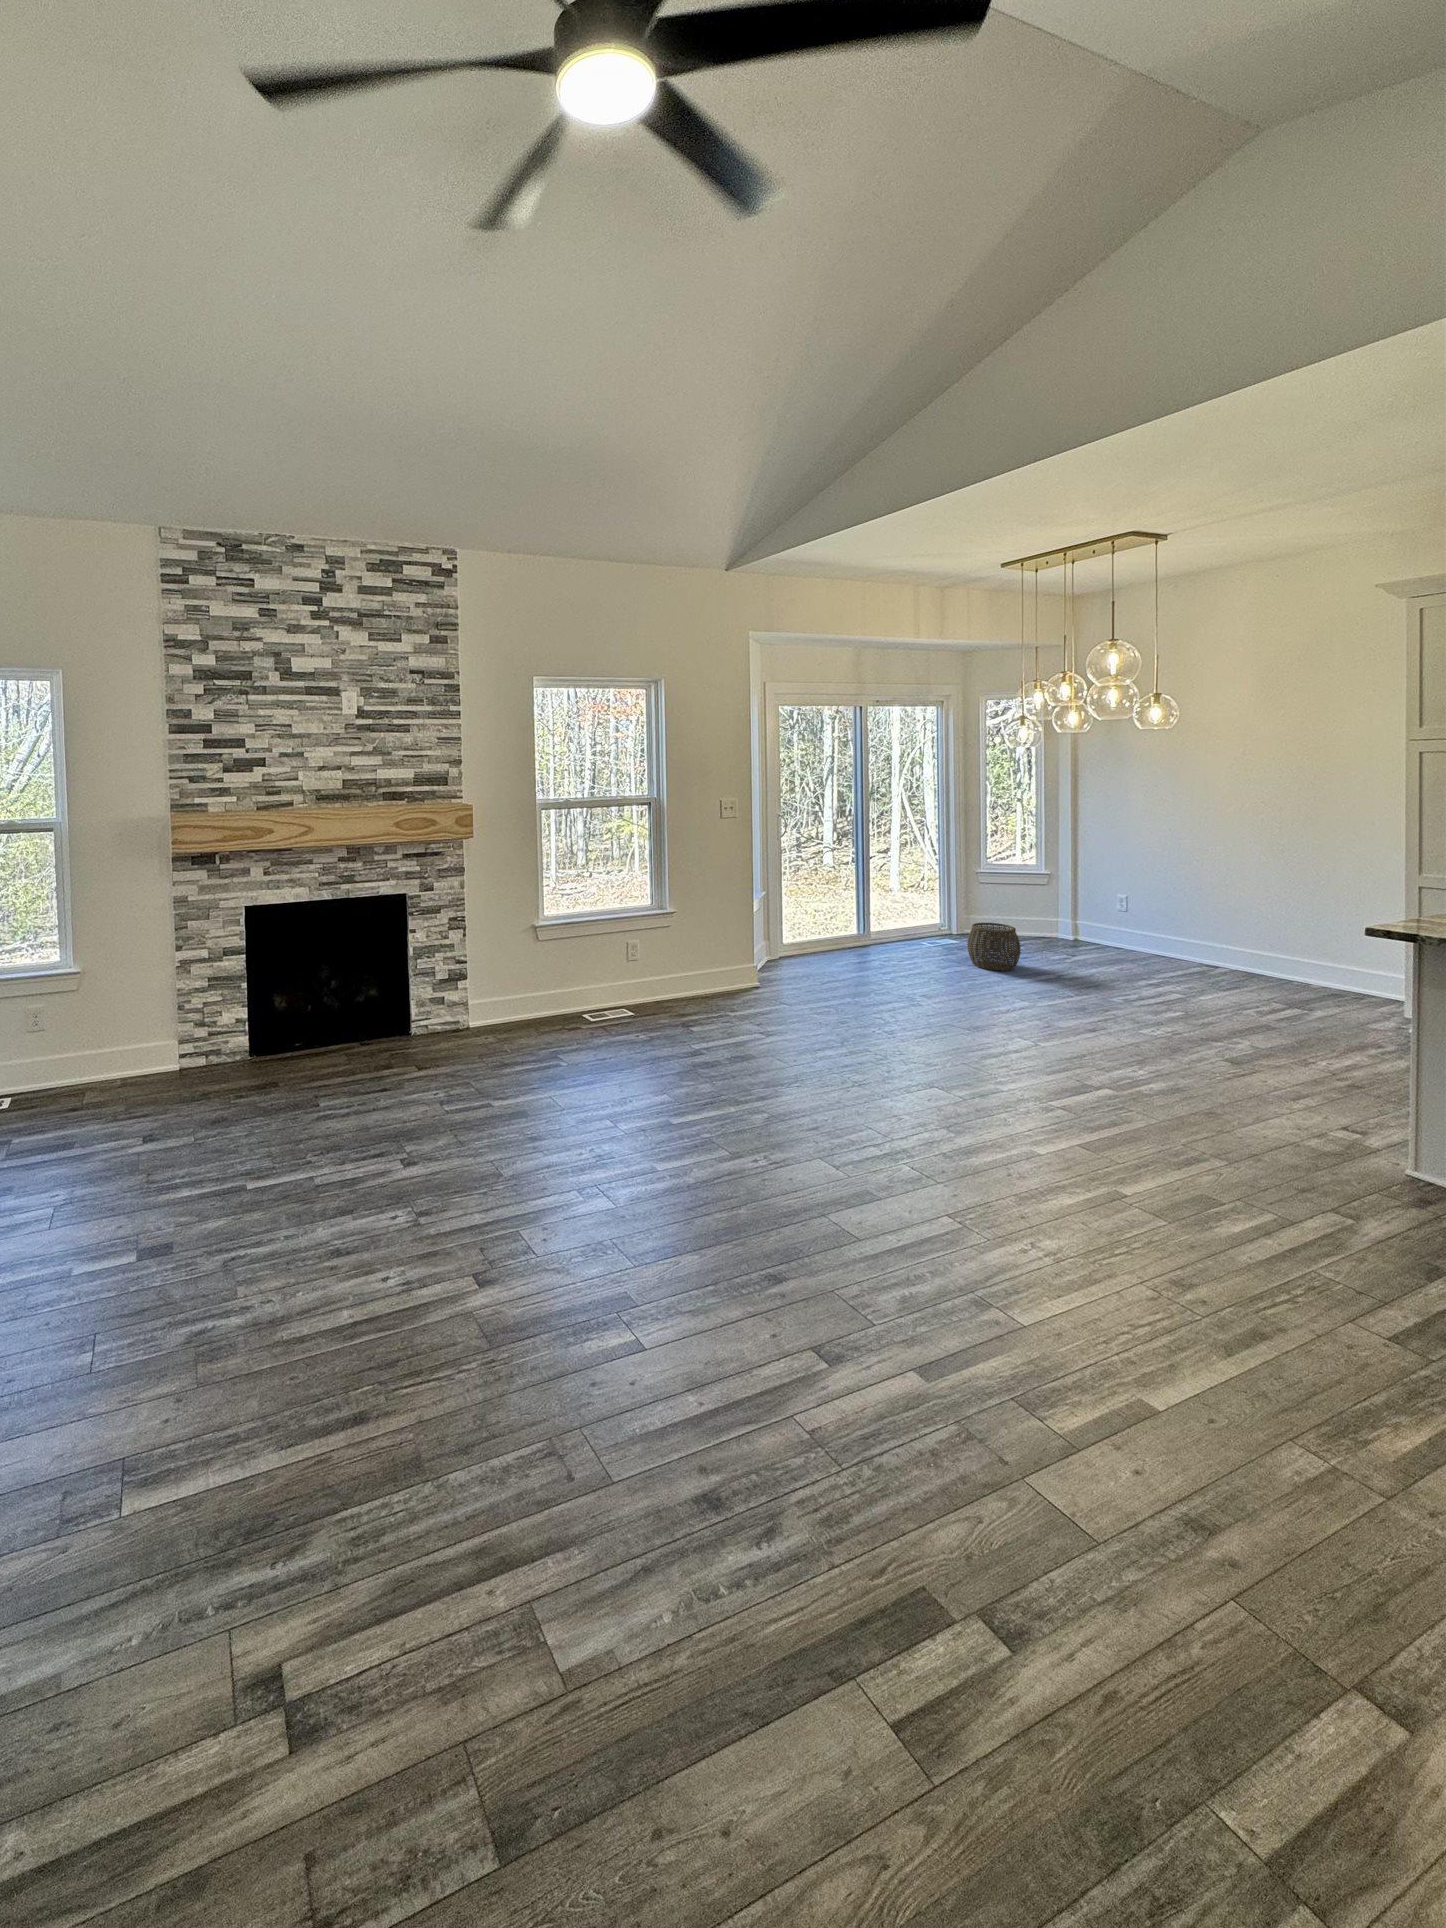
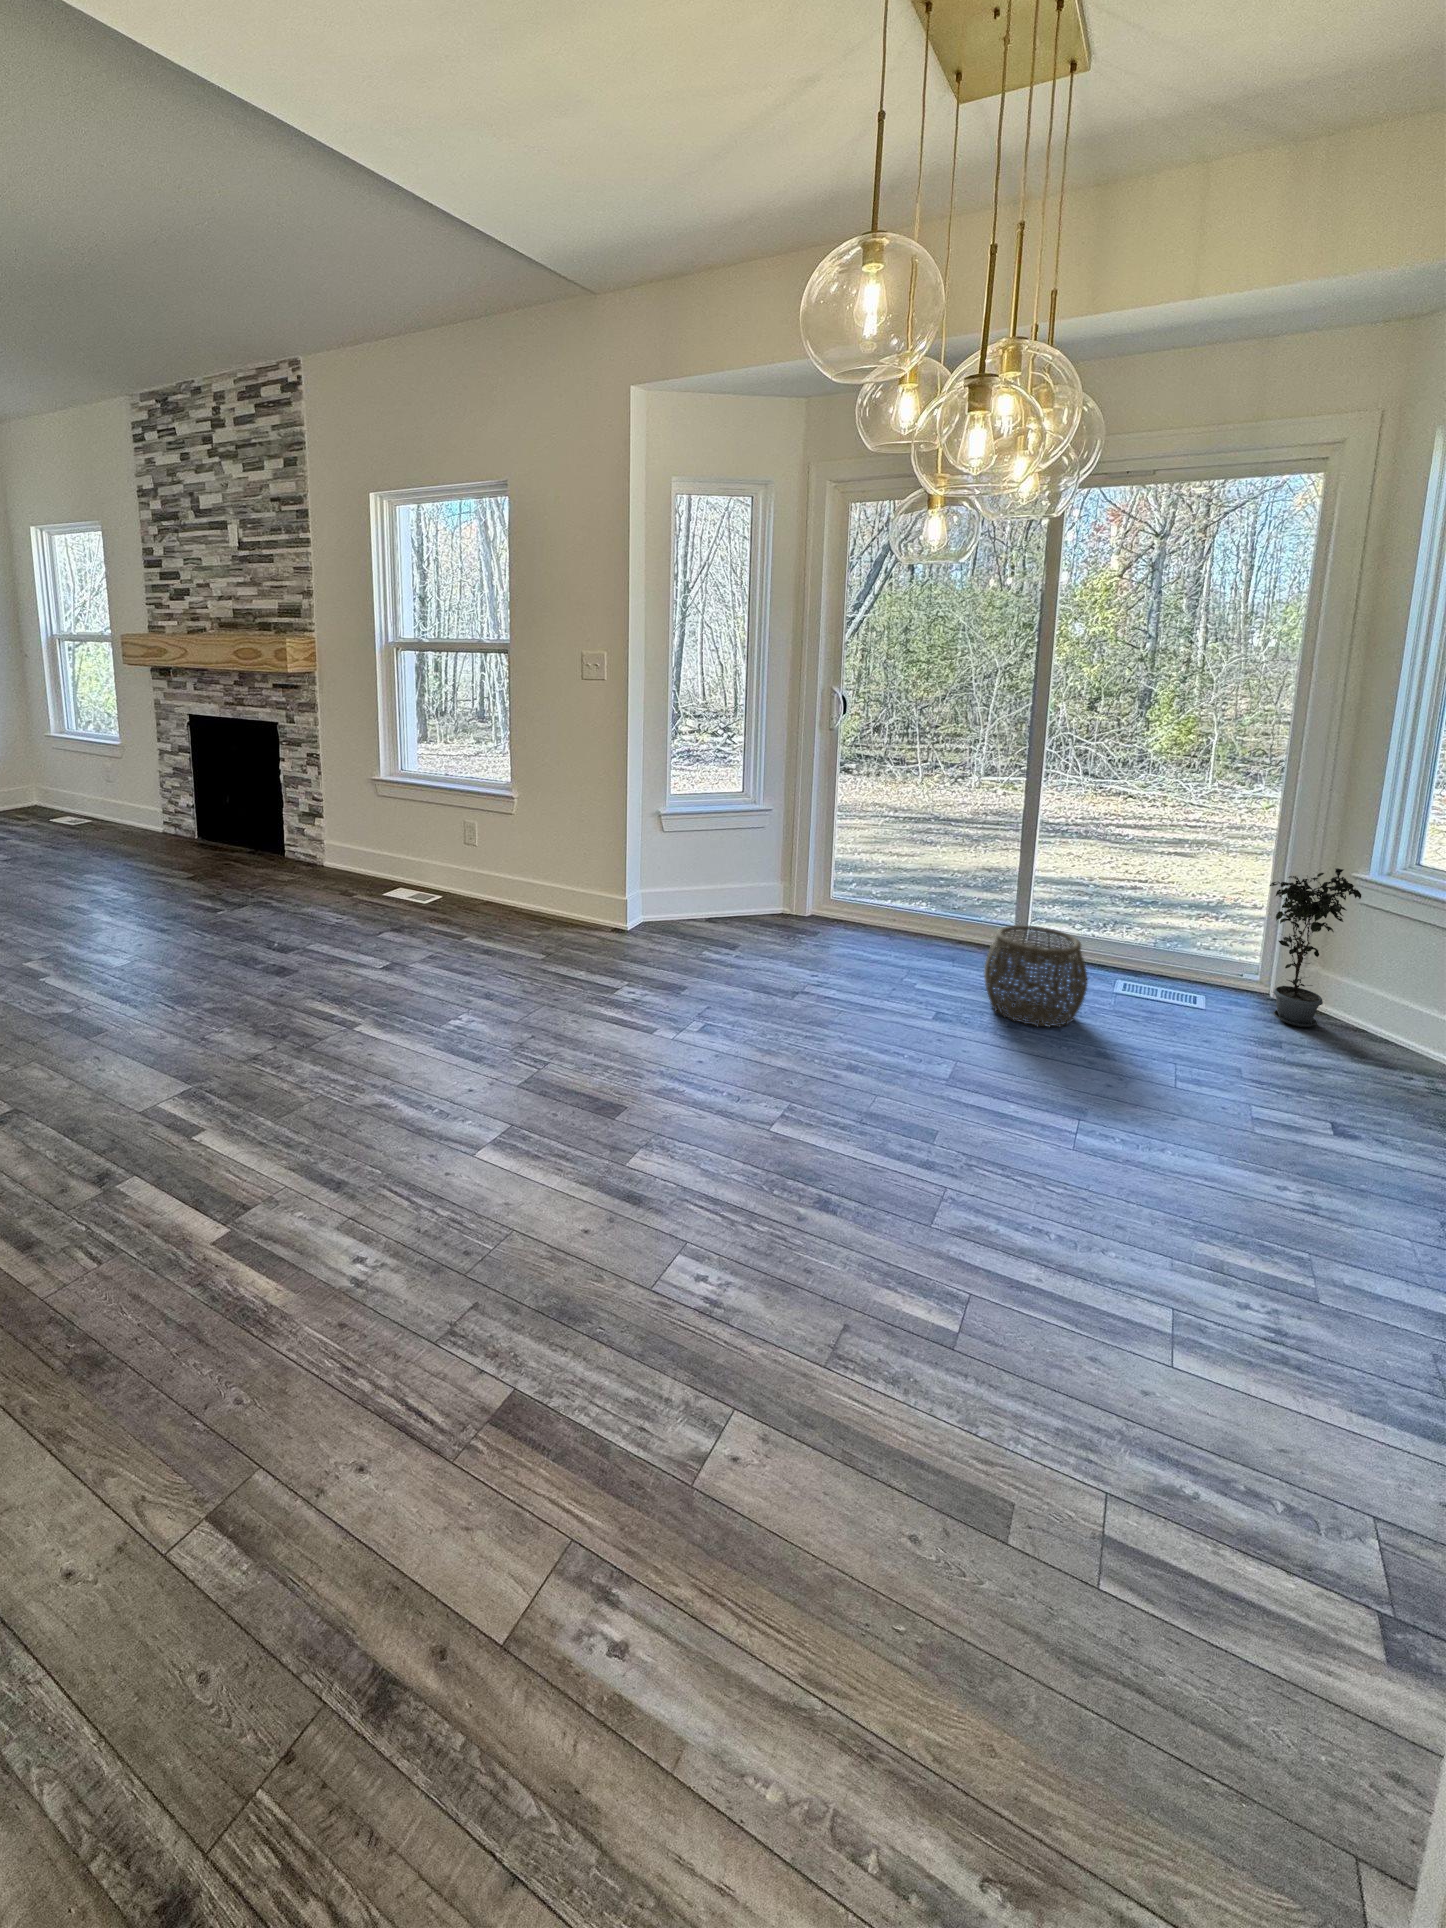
potted plant: none [1014,872,1052,944] -> present [1270,868,1361,1027]

